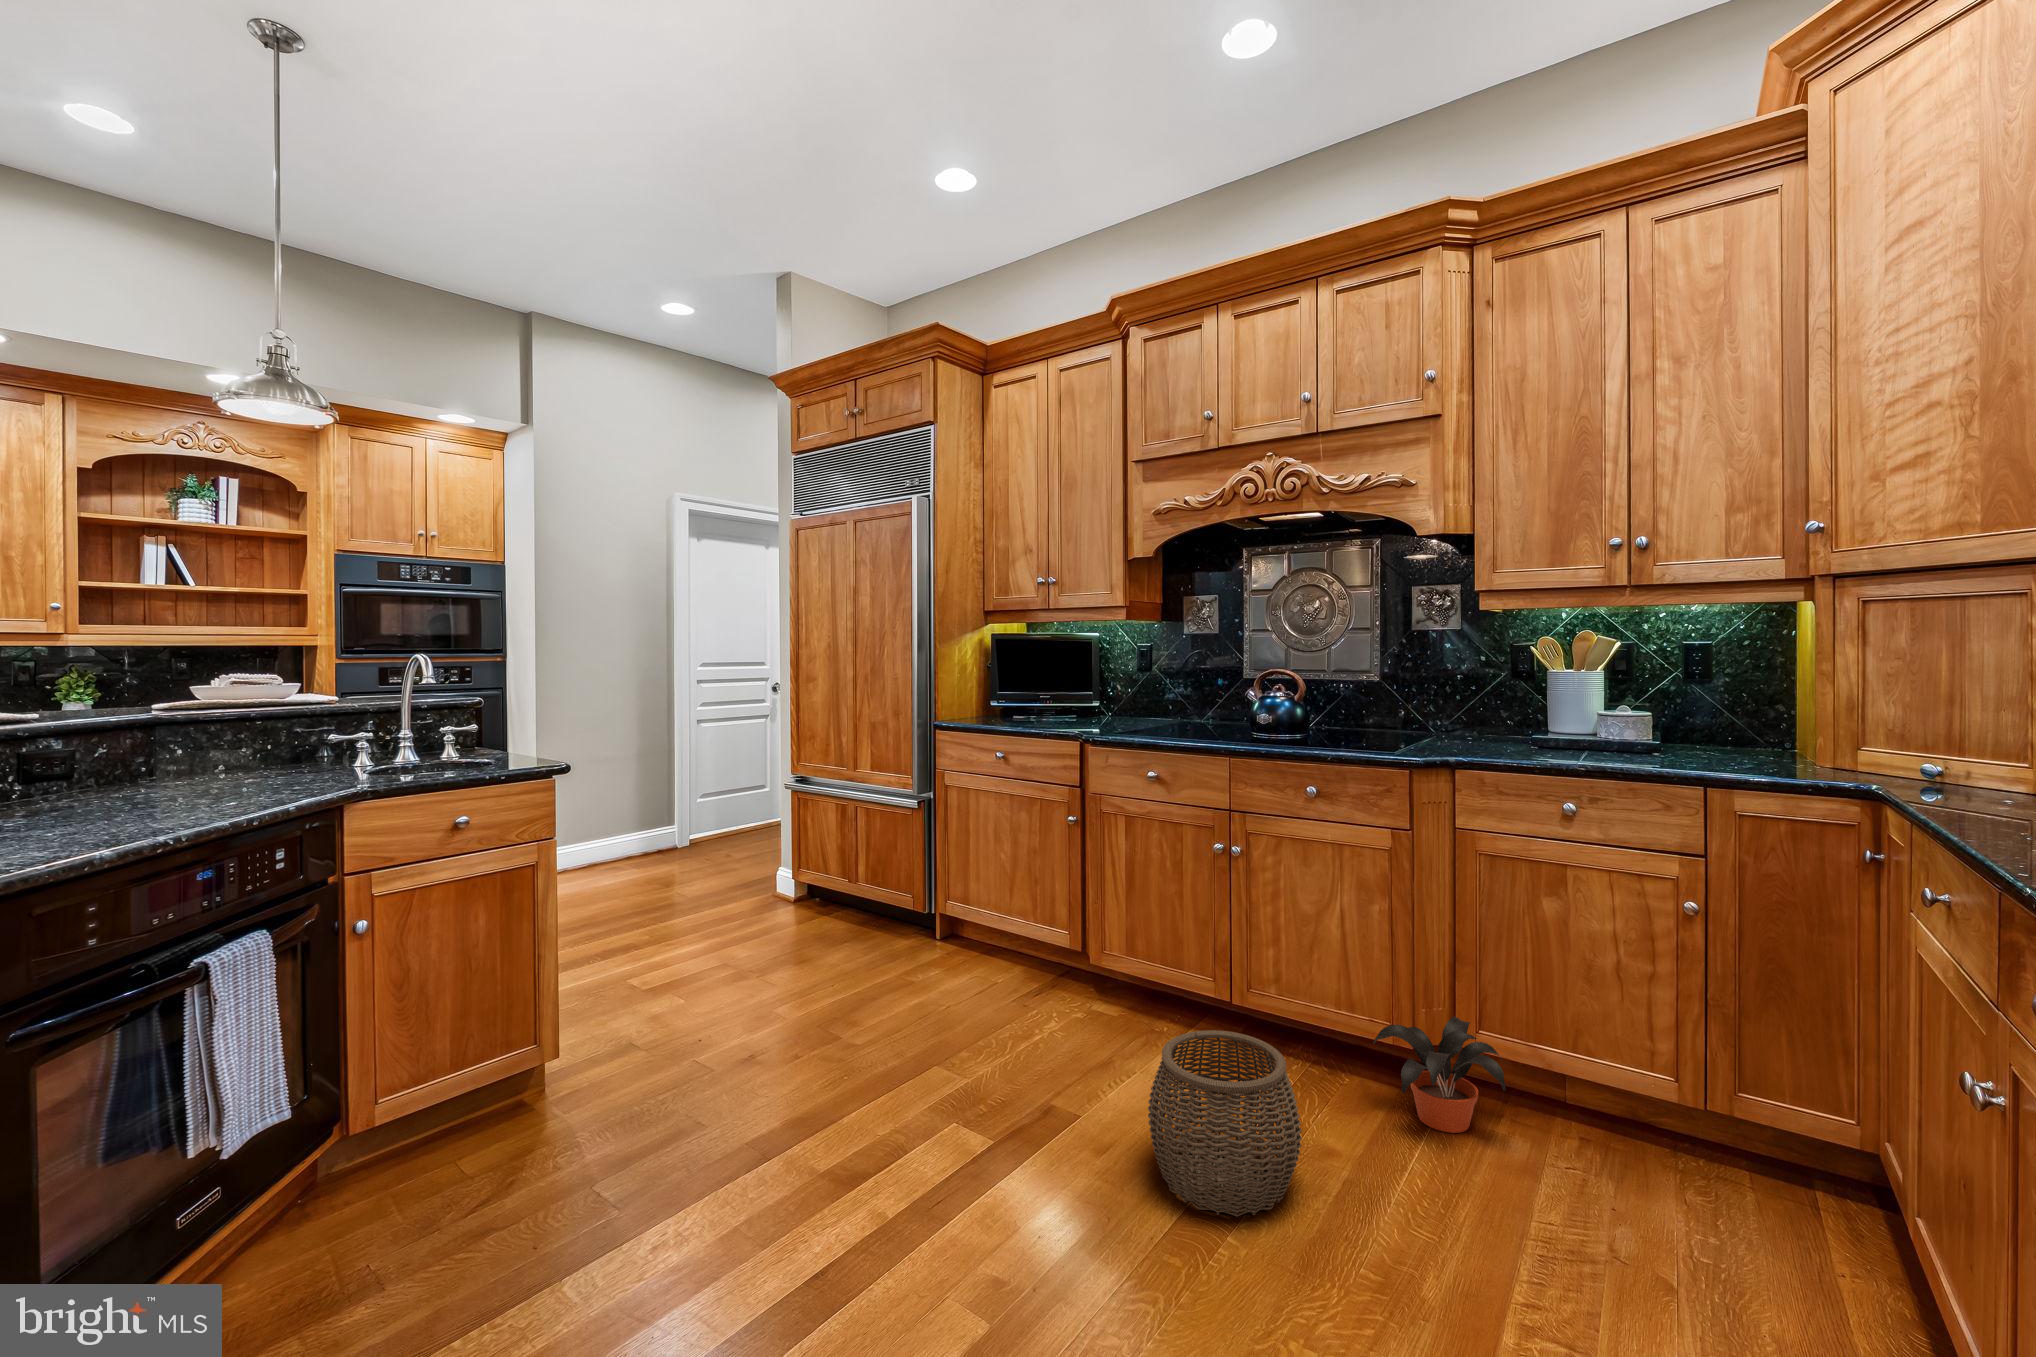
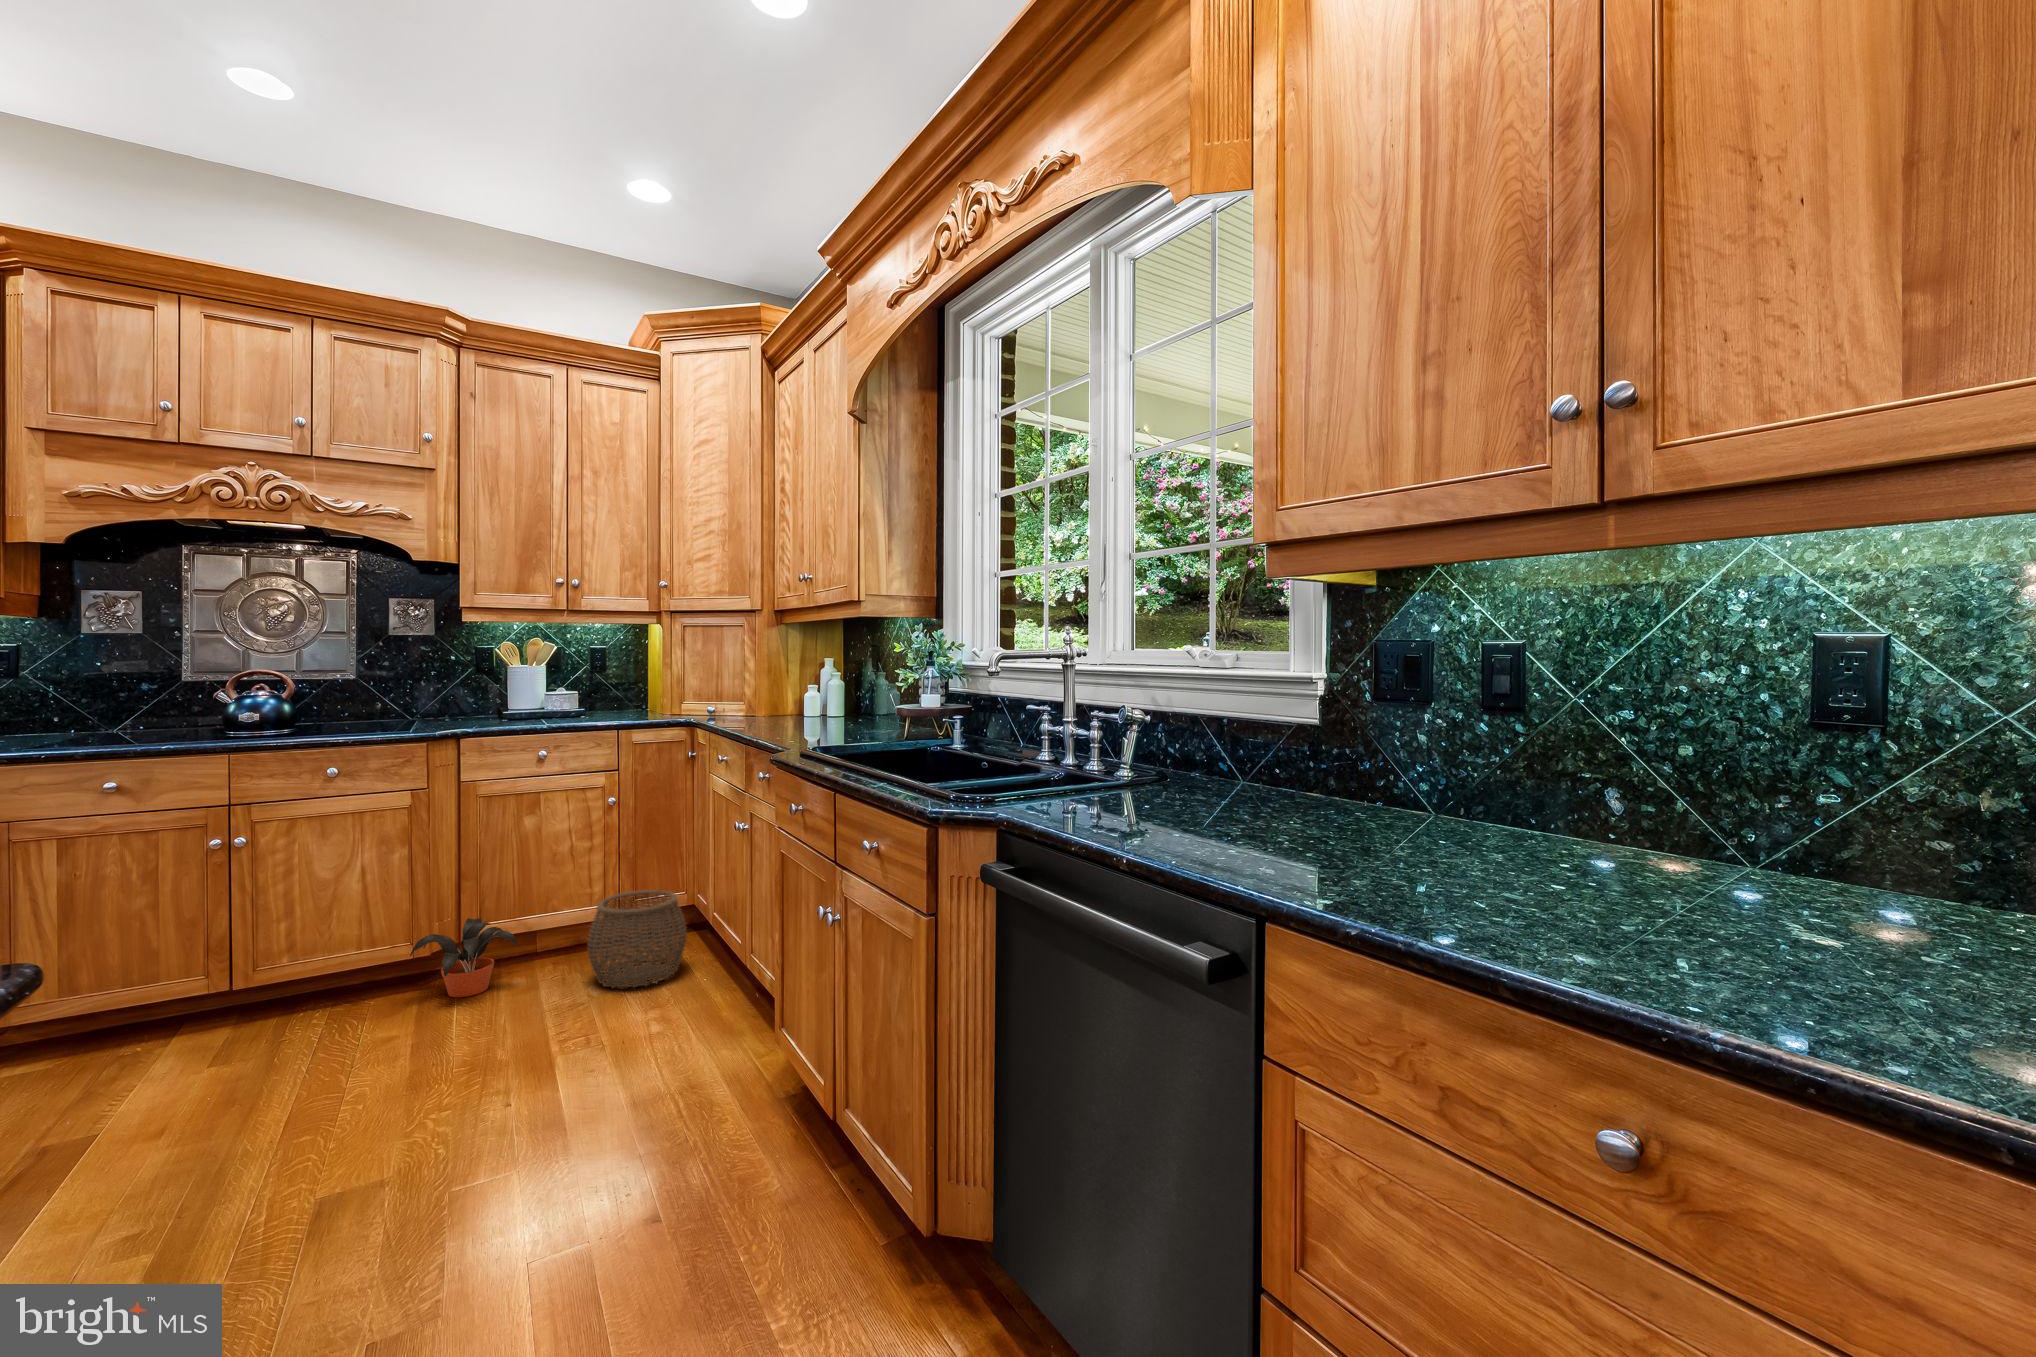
woven basket: present [1148,1030,1302,1217] -> present [588,890,687,988]

